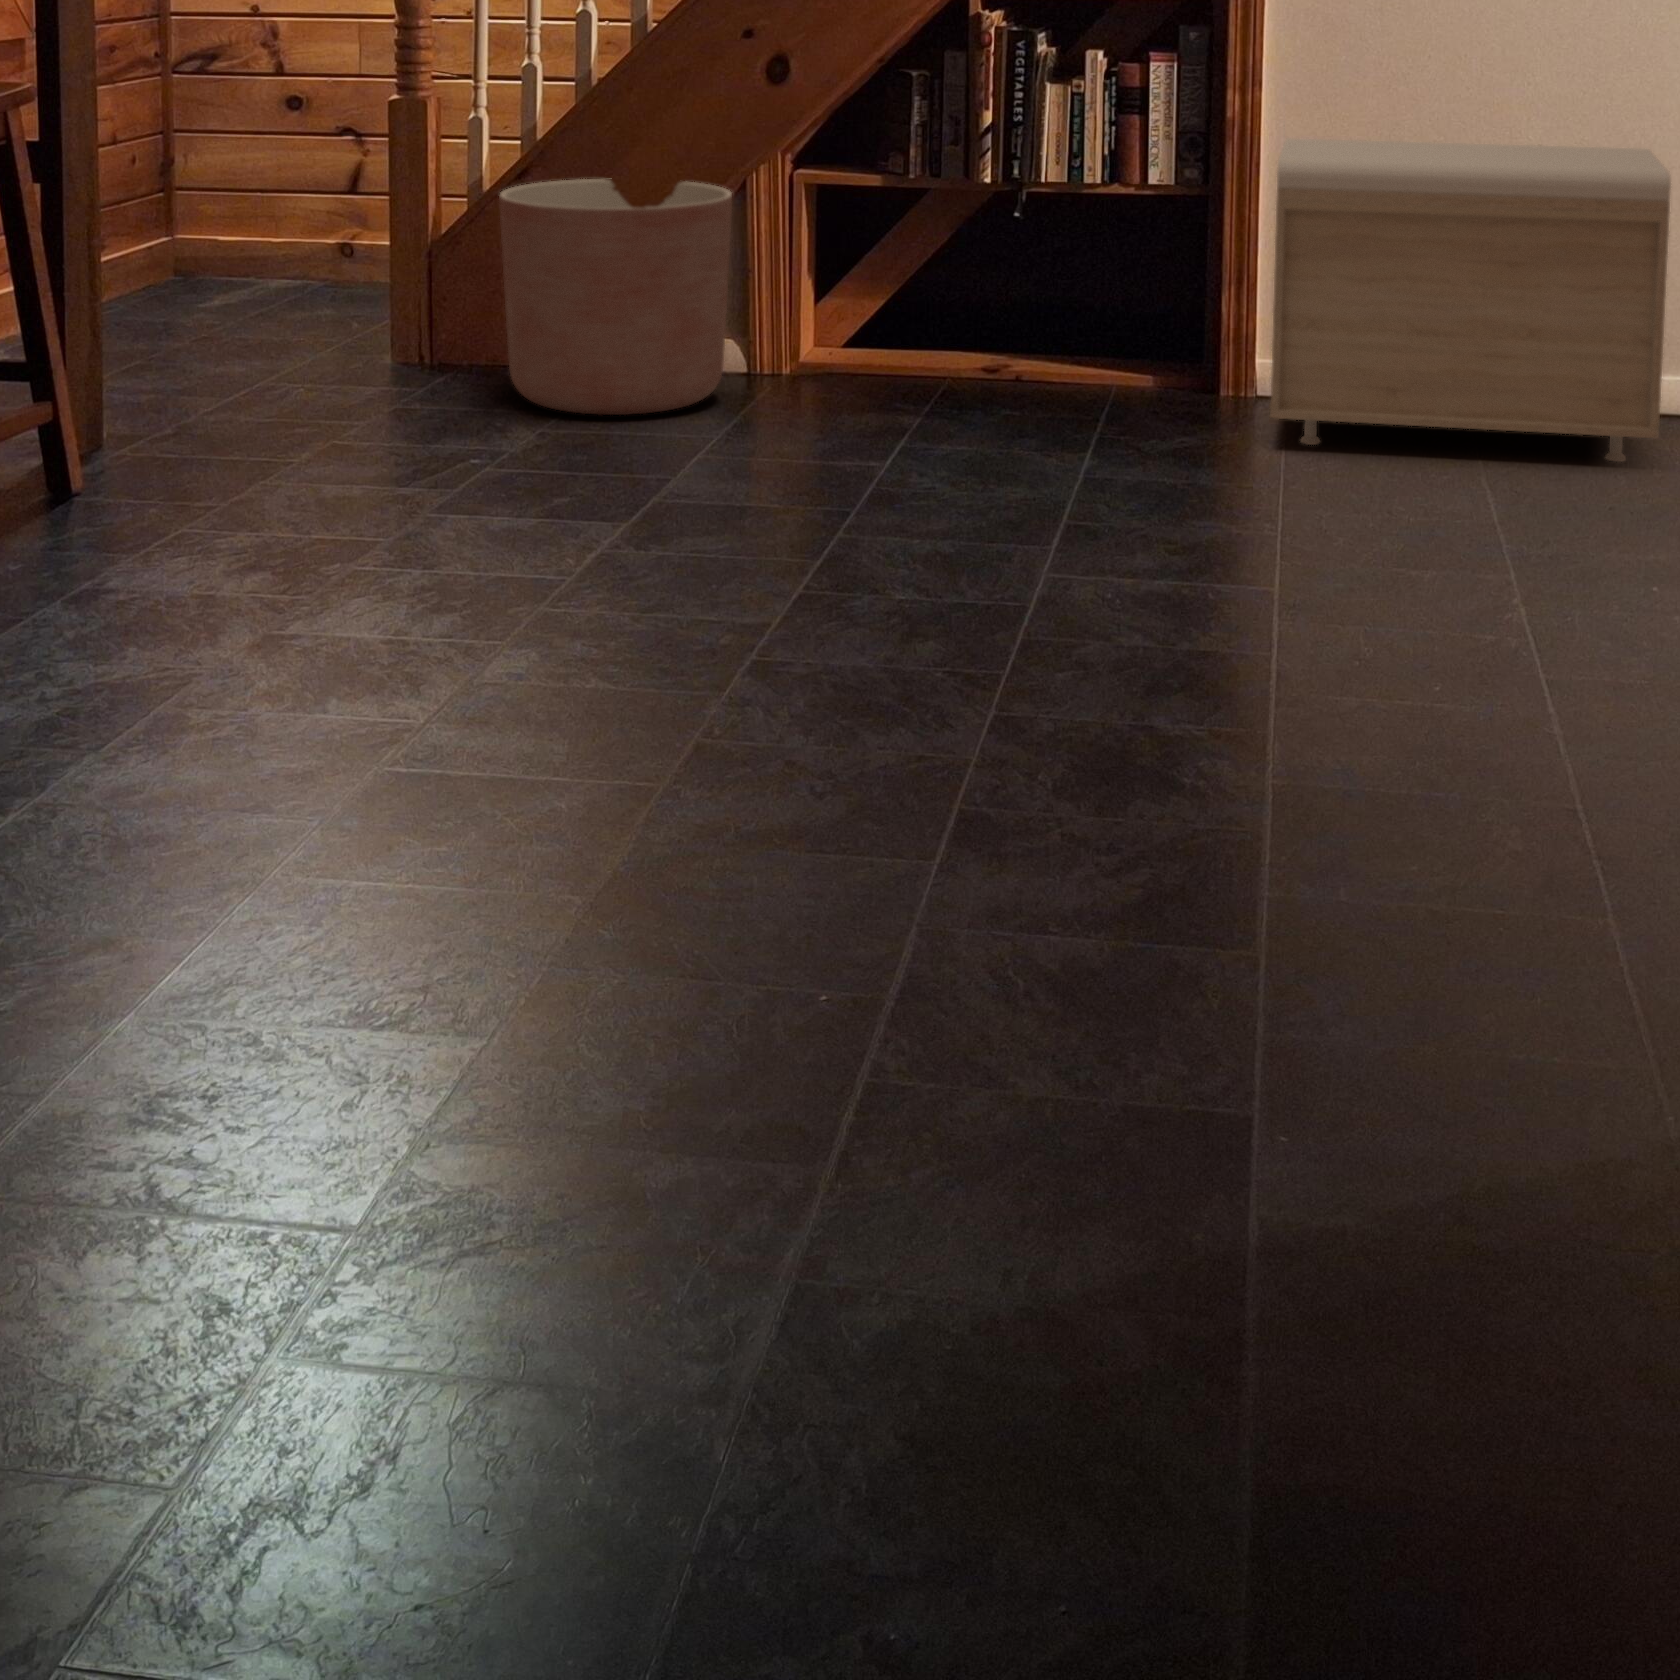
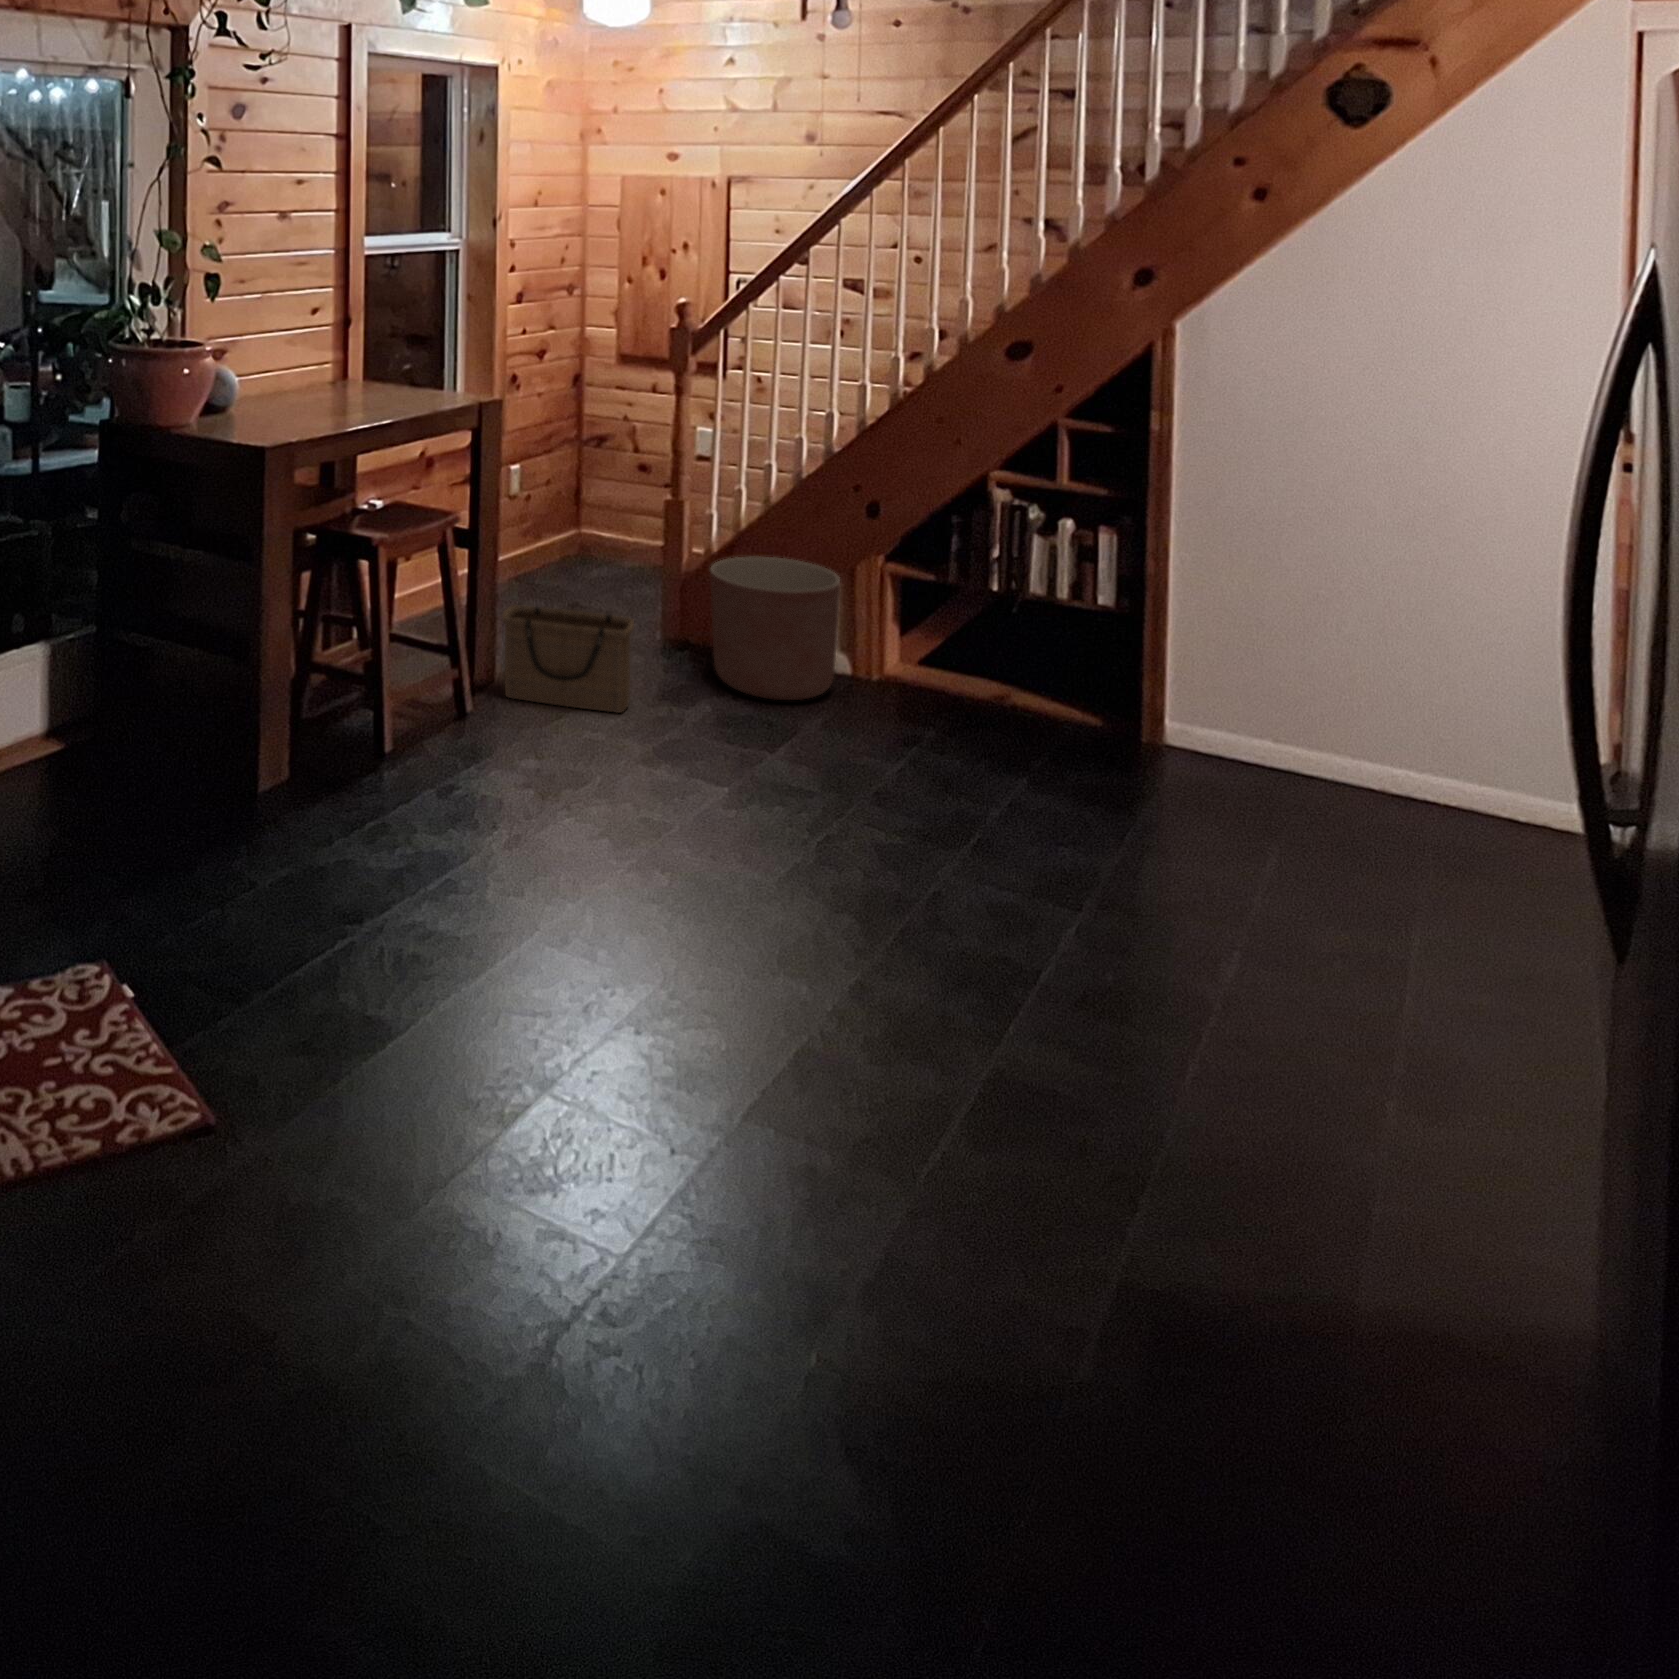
storage bench: present [1270,138,1671,462] -> none [1157,599,1452,860]
basket: none [116,285,386,469] -> present [502,605,634,713]

